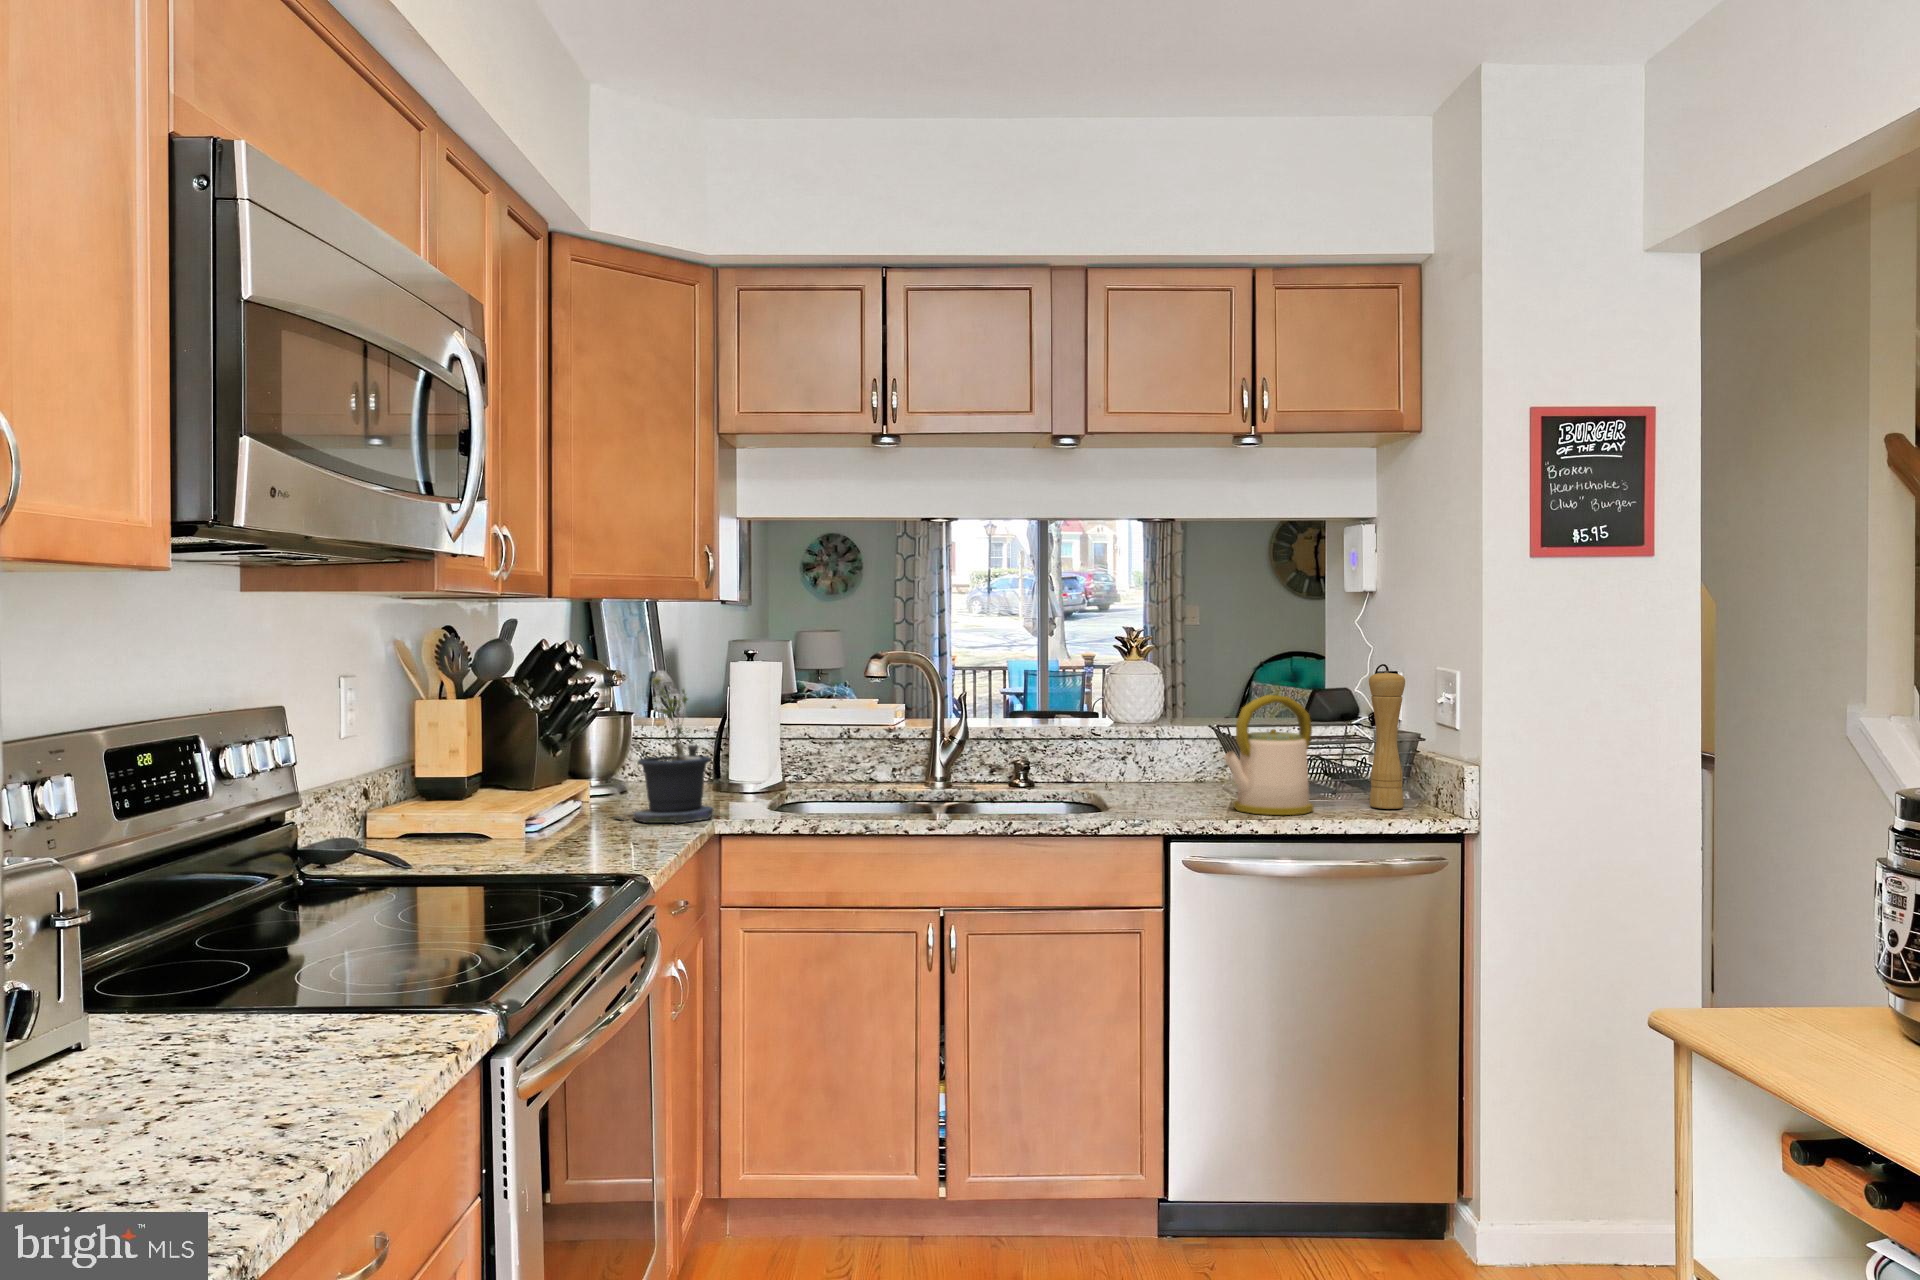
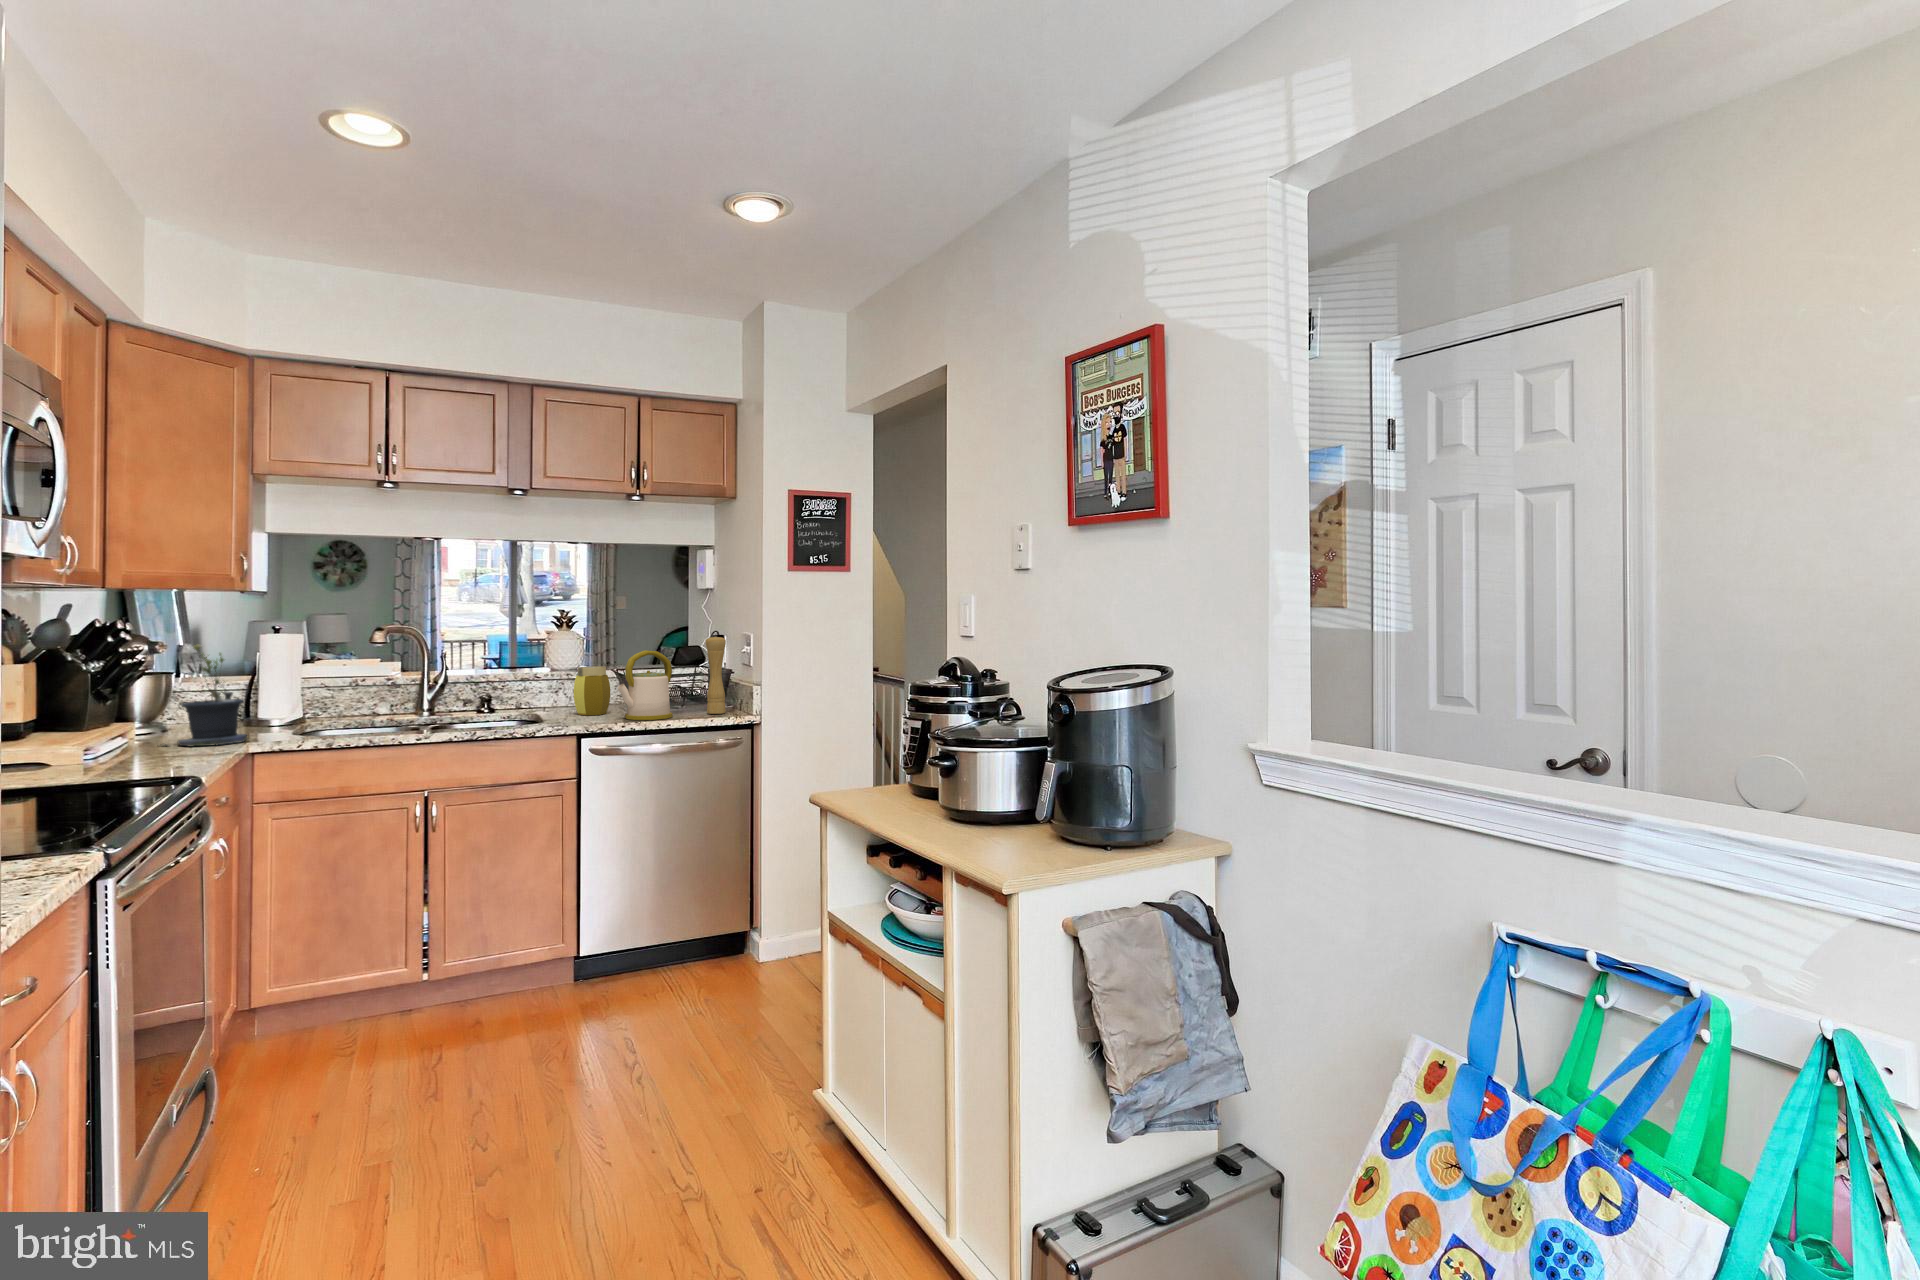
jar: none [1148,718,1205,798] -> present [574,666,610,715]

